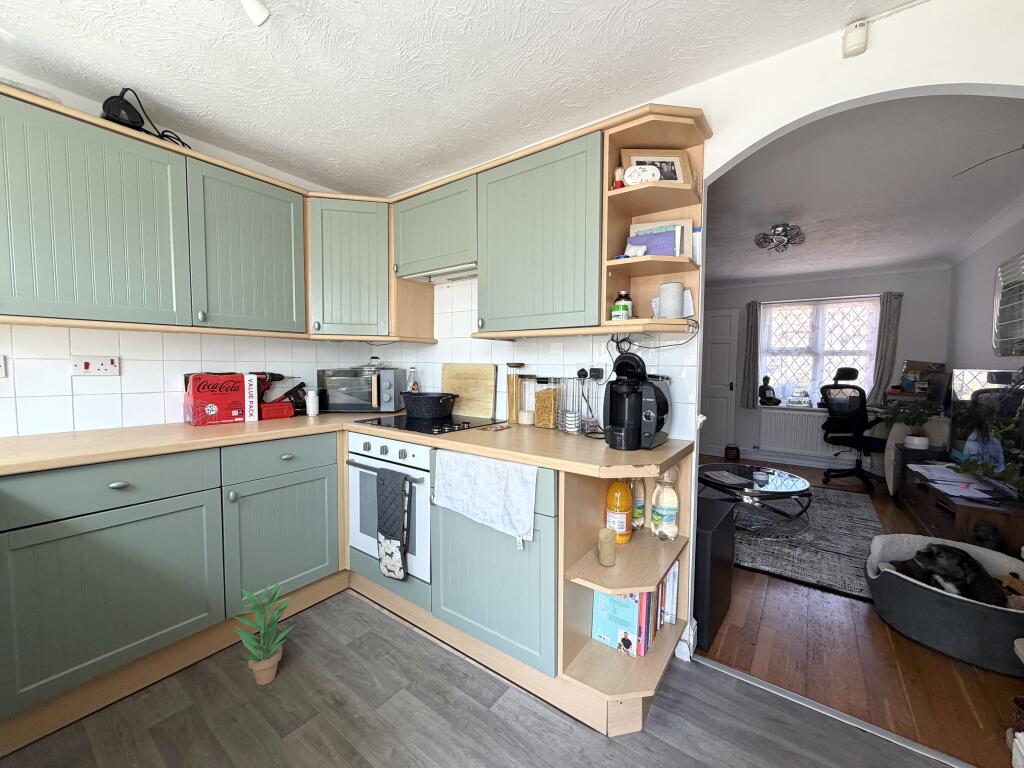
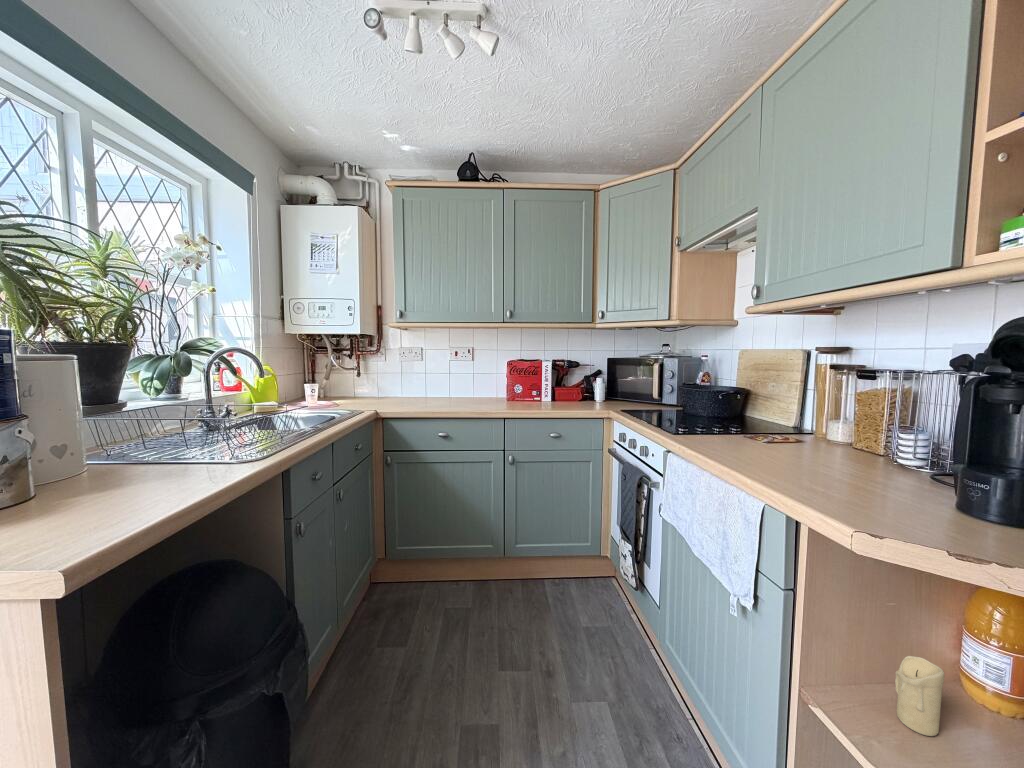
potted plant: present [233,581,295,685] -> none [490,535,538,622]

